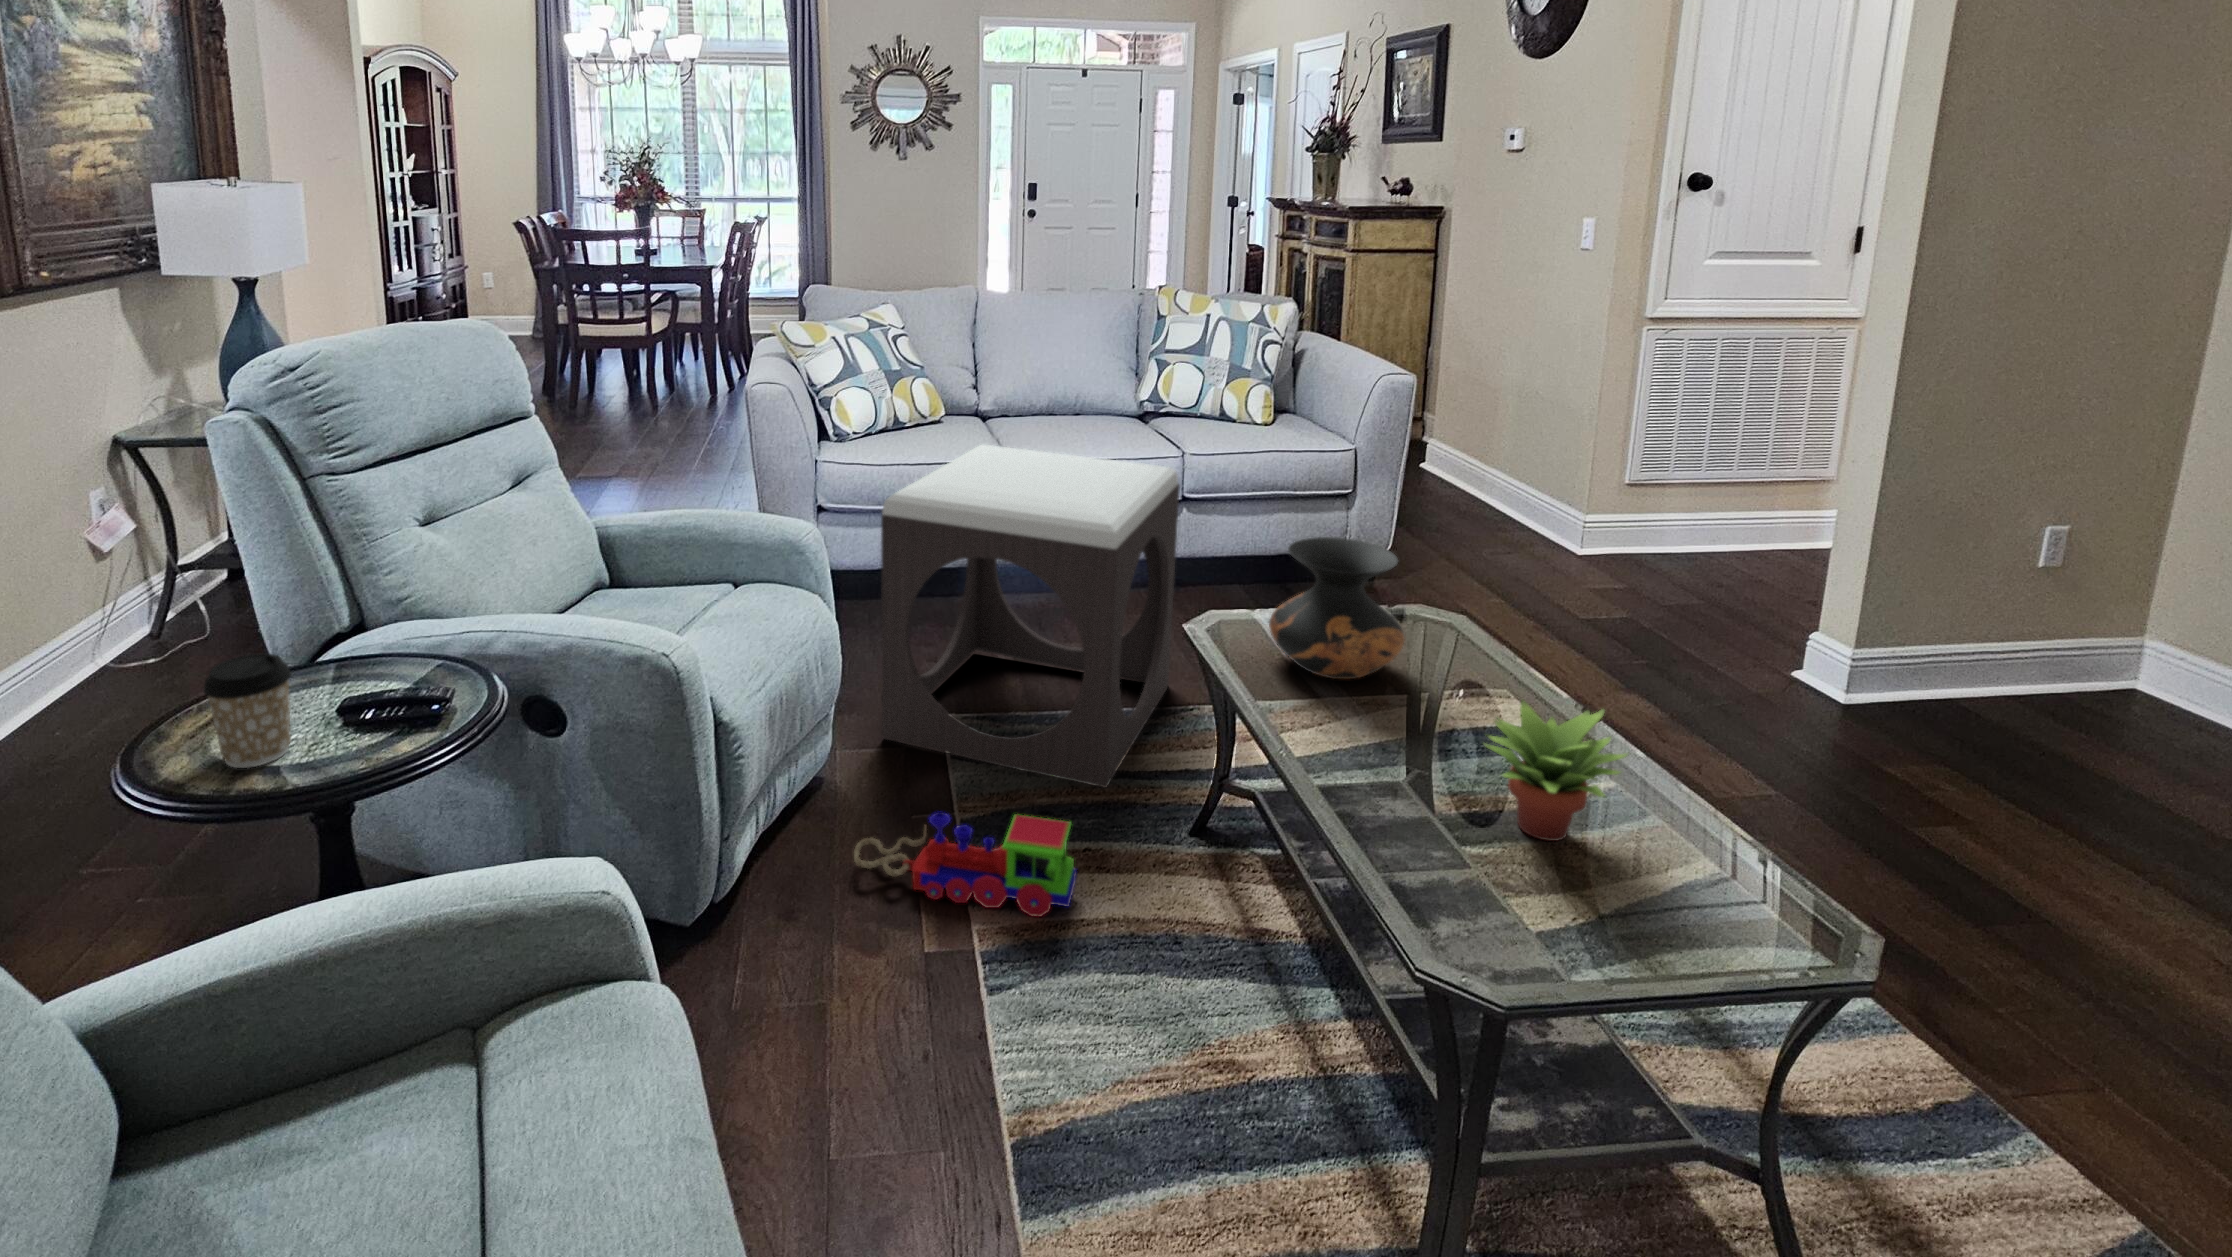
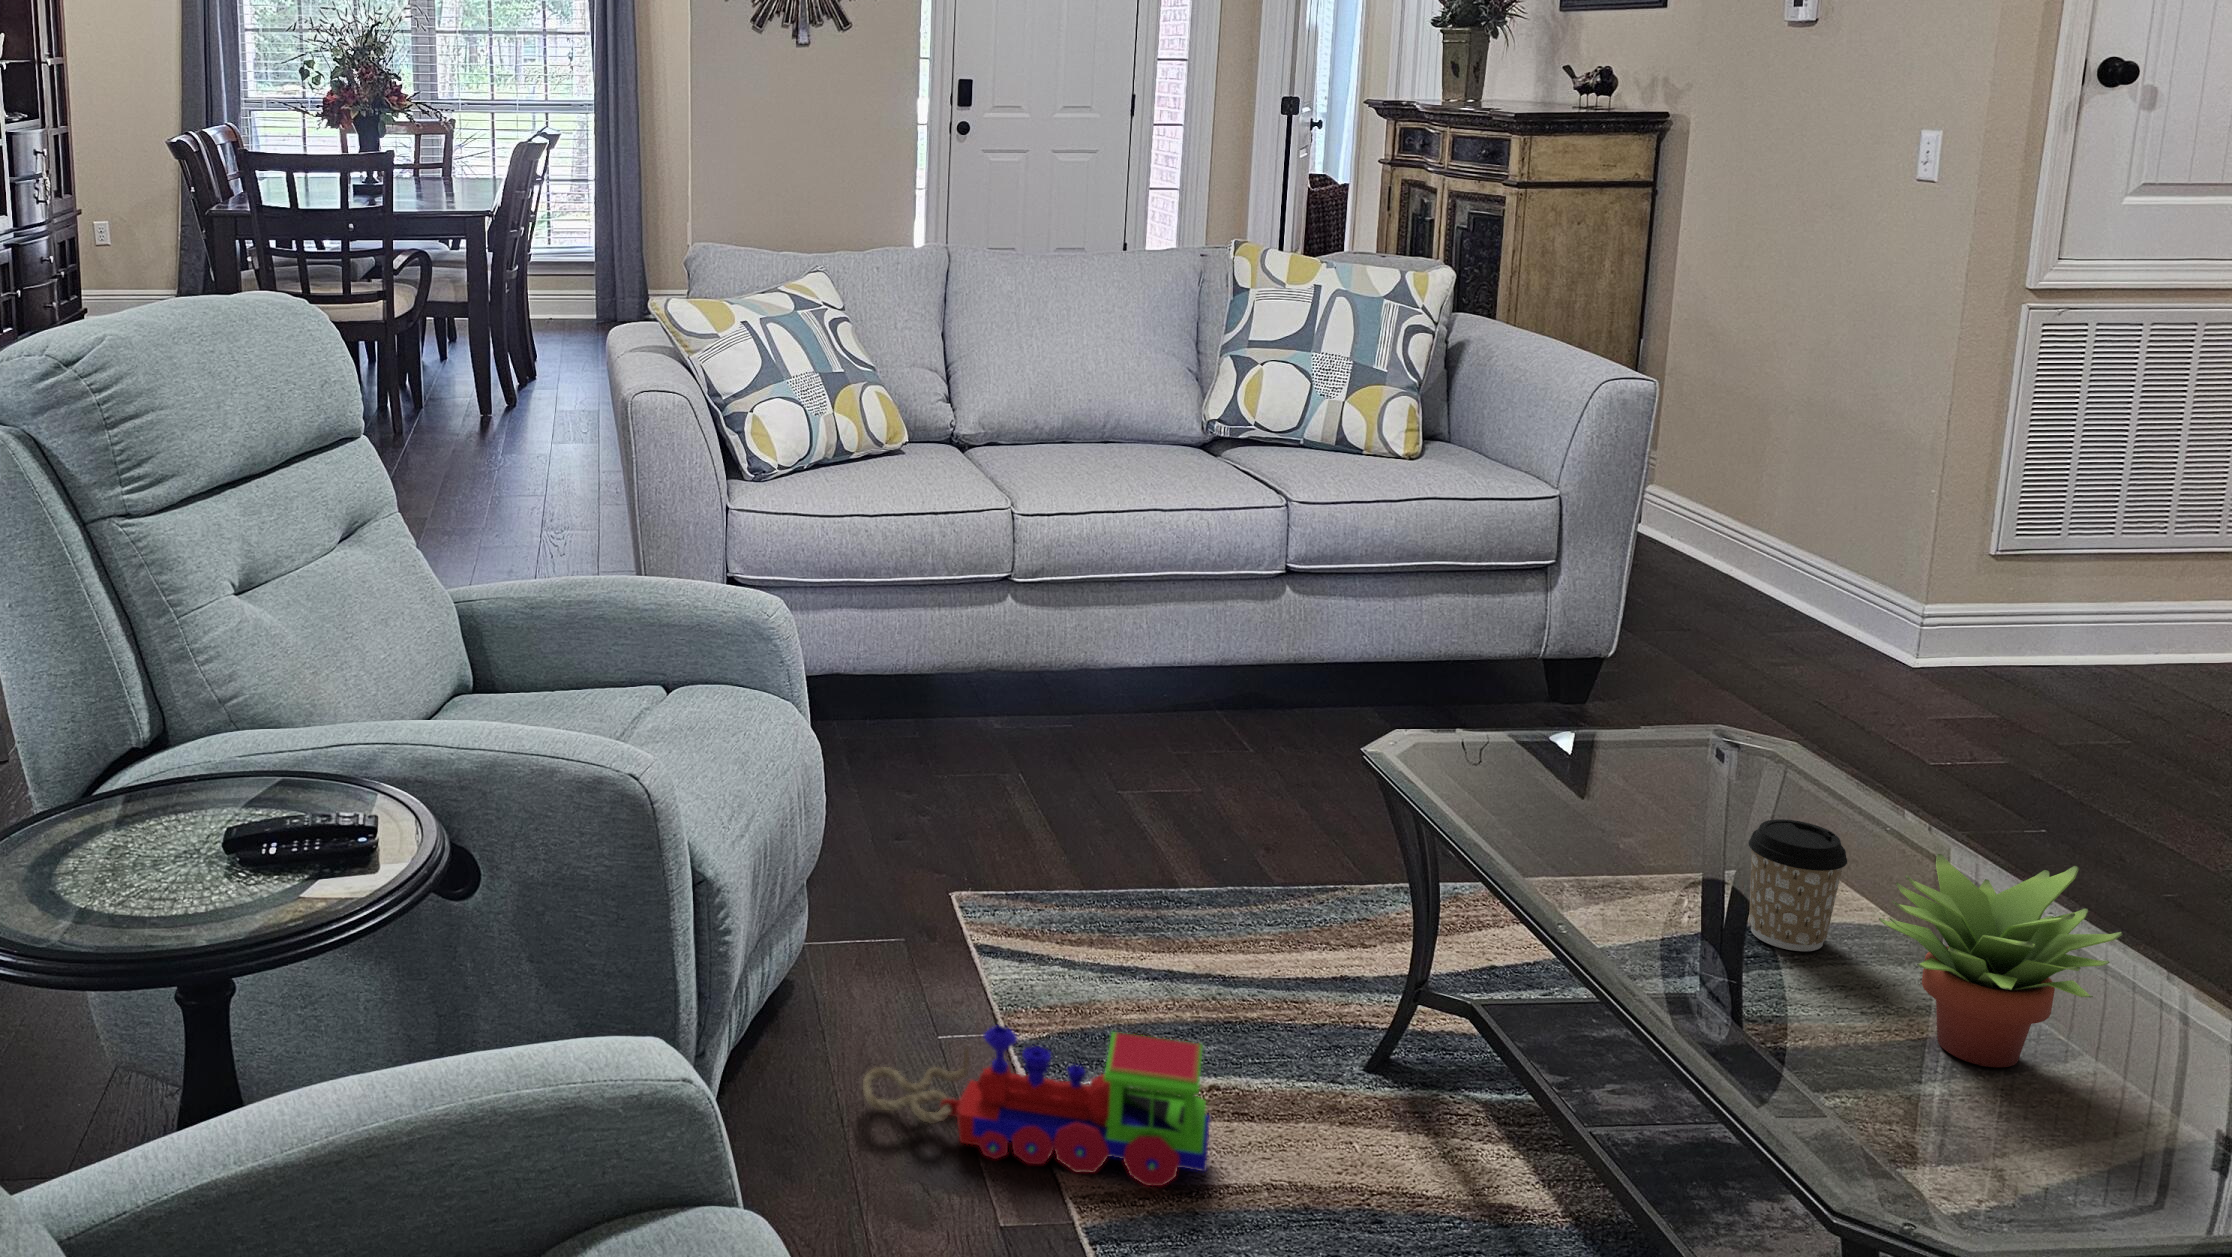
footstool: present [881,445,1180,788] -> none [862,479,1312,1007]
vase: present [1269,537,1405,679] -> none [1494,616,1712,833]
coffee cup: present [203,653,291,768] -> present [1748,819,1847,951]

